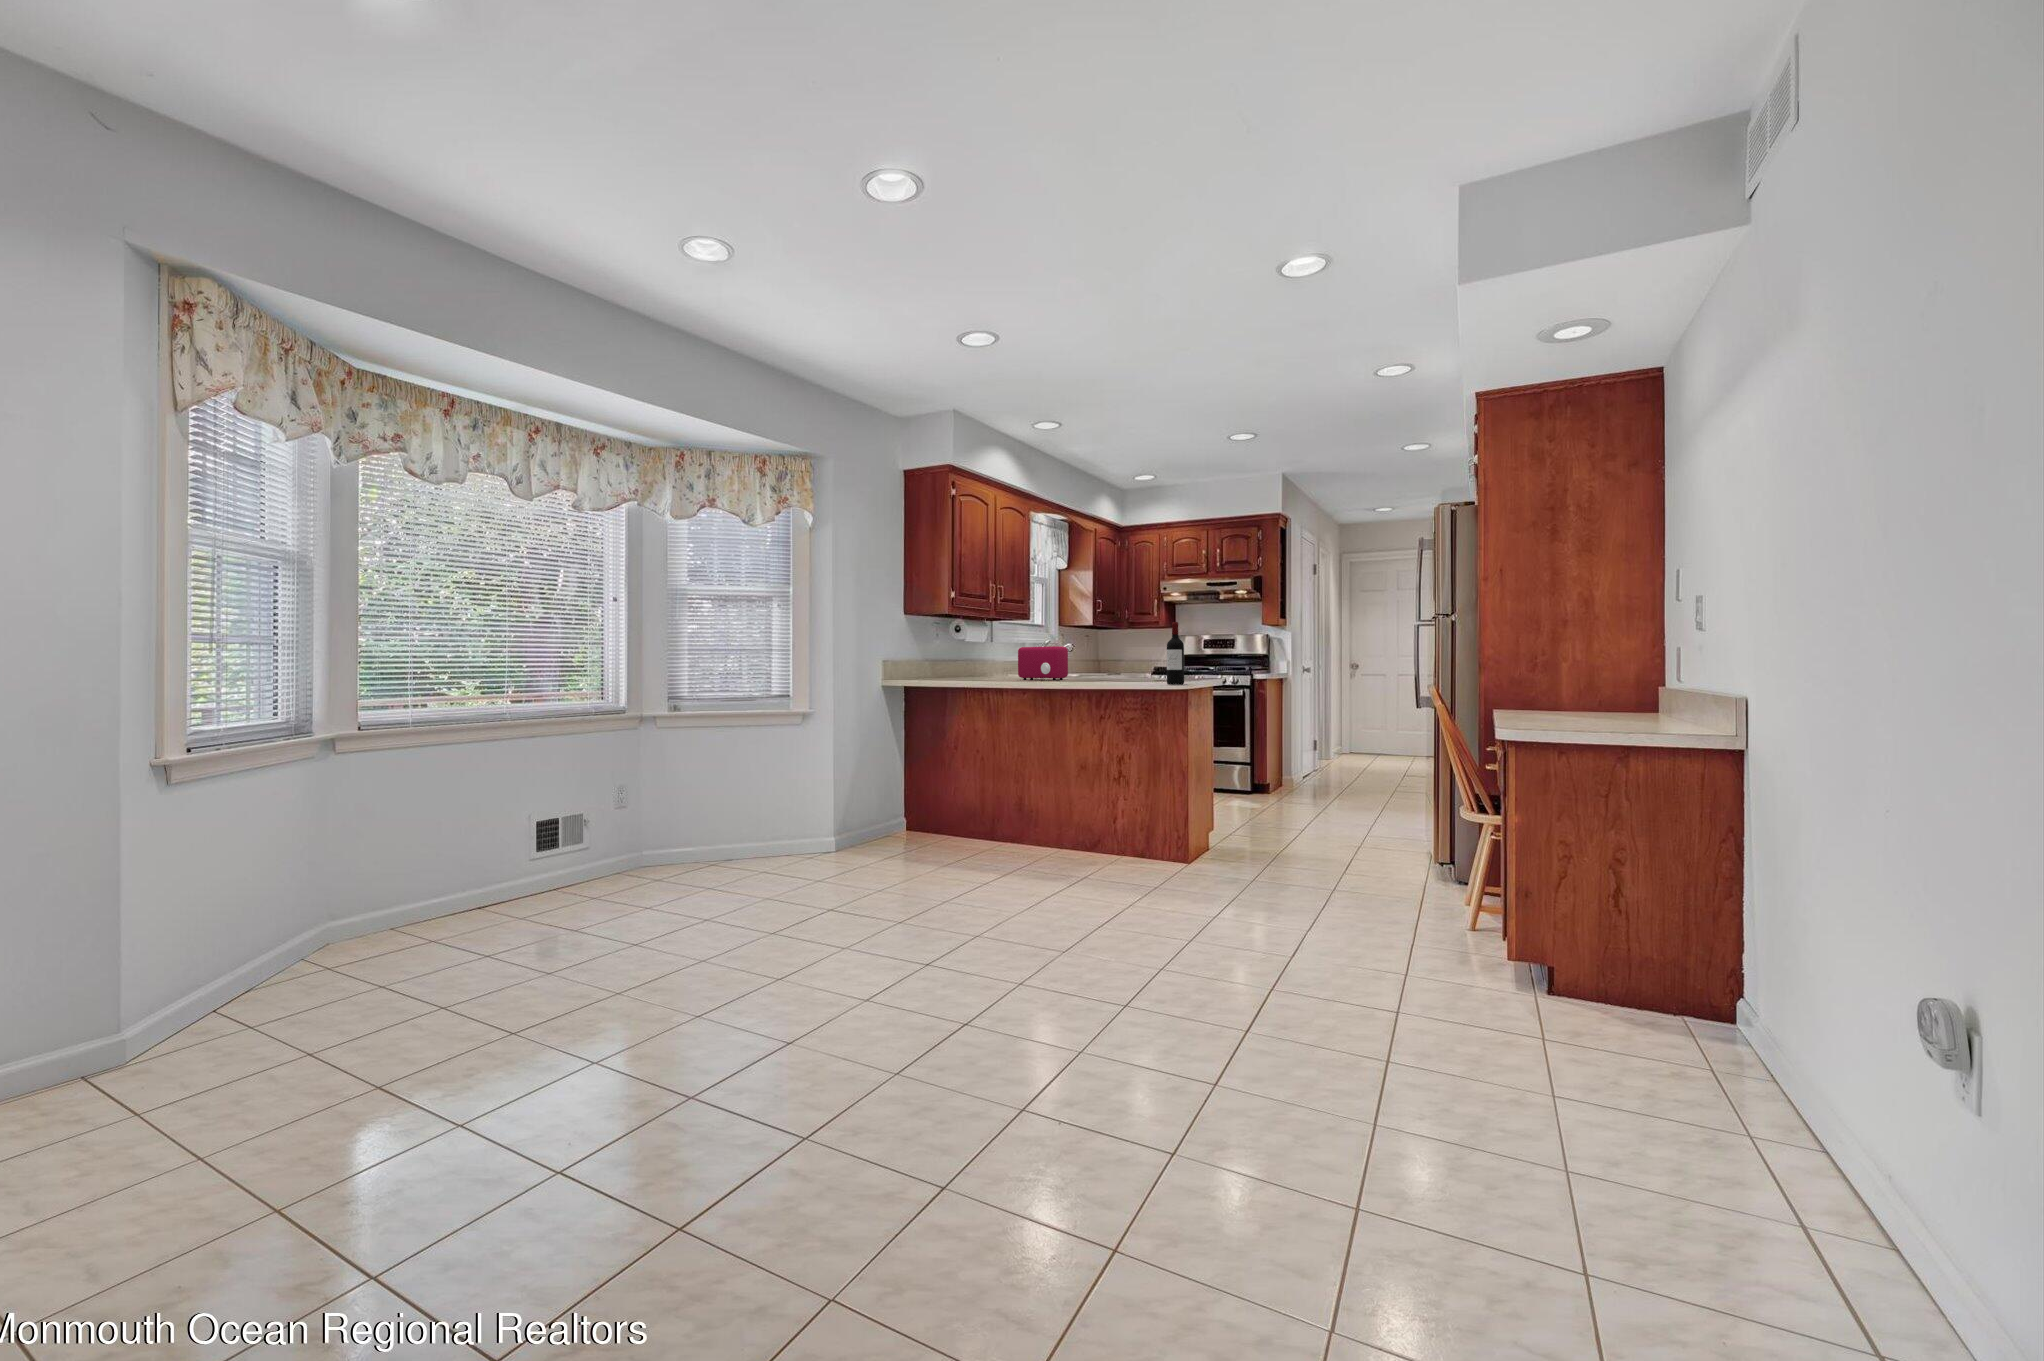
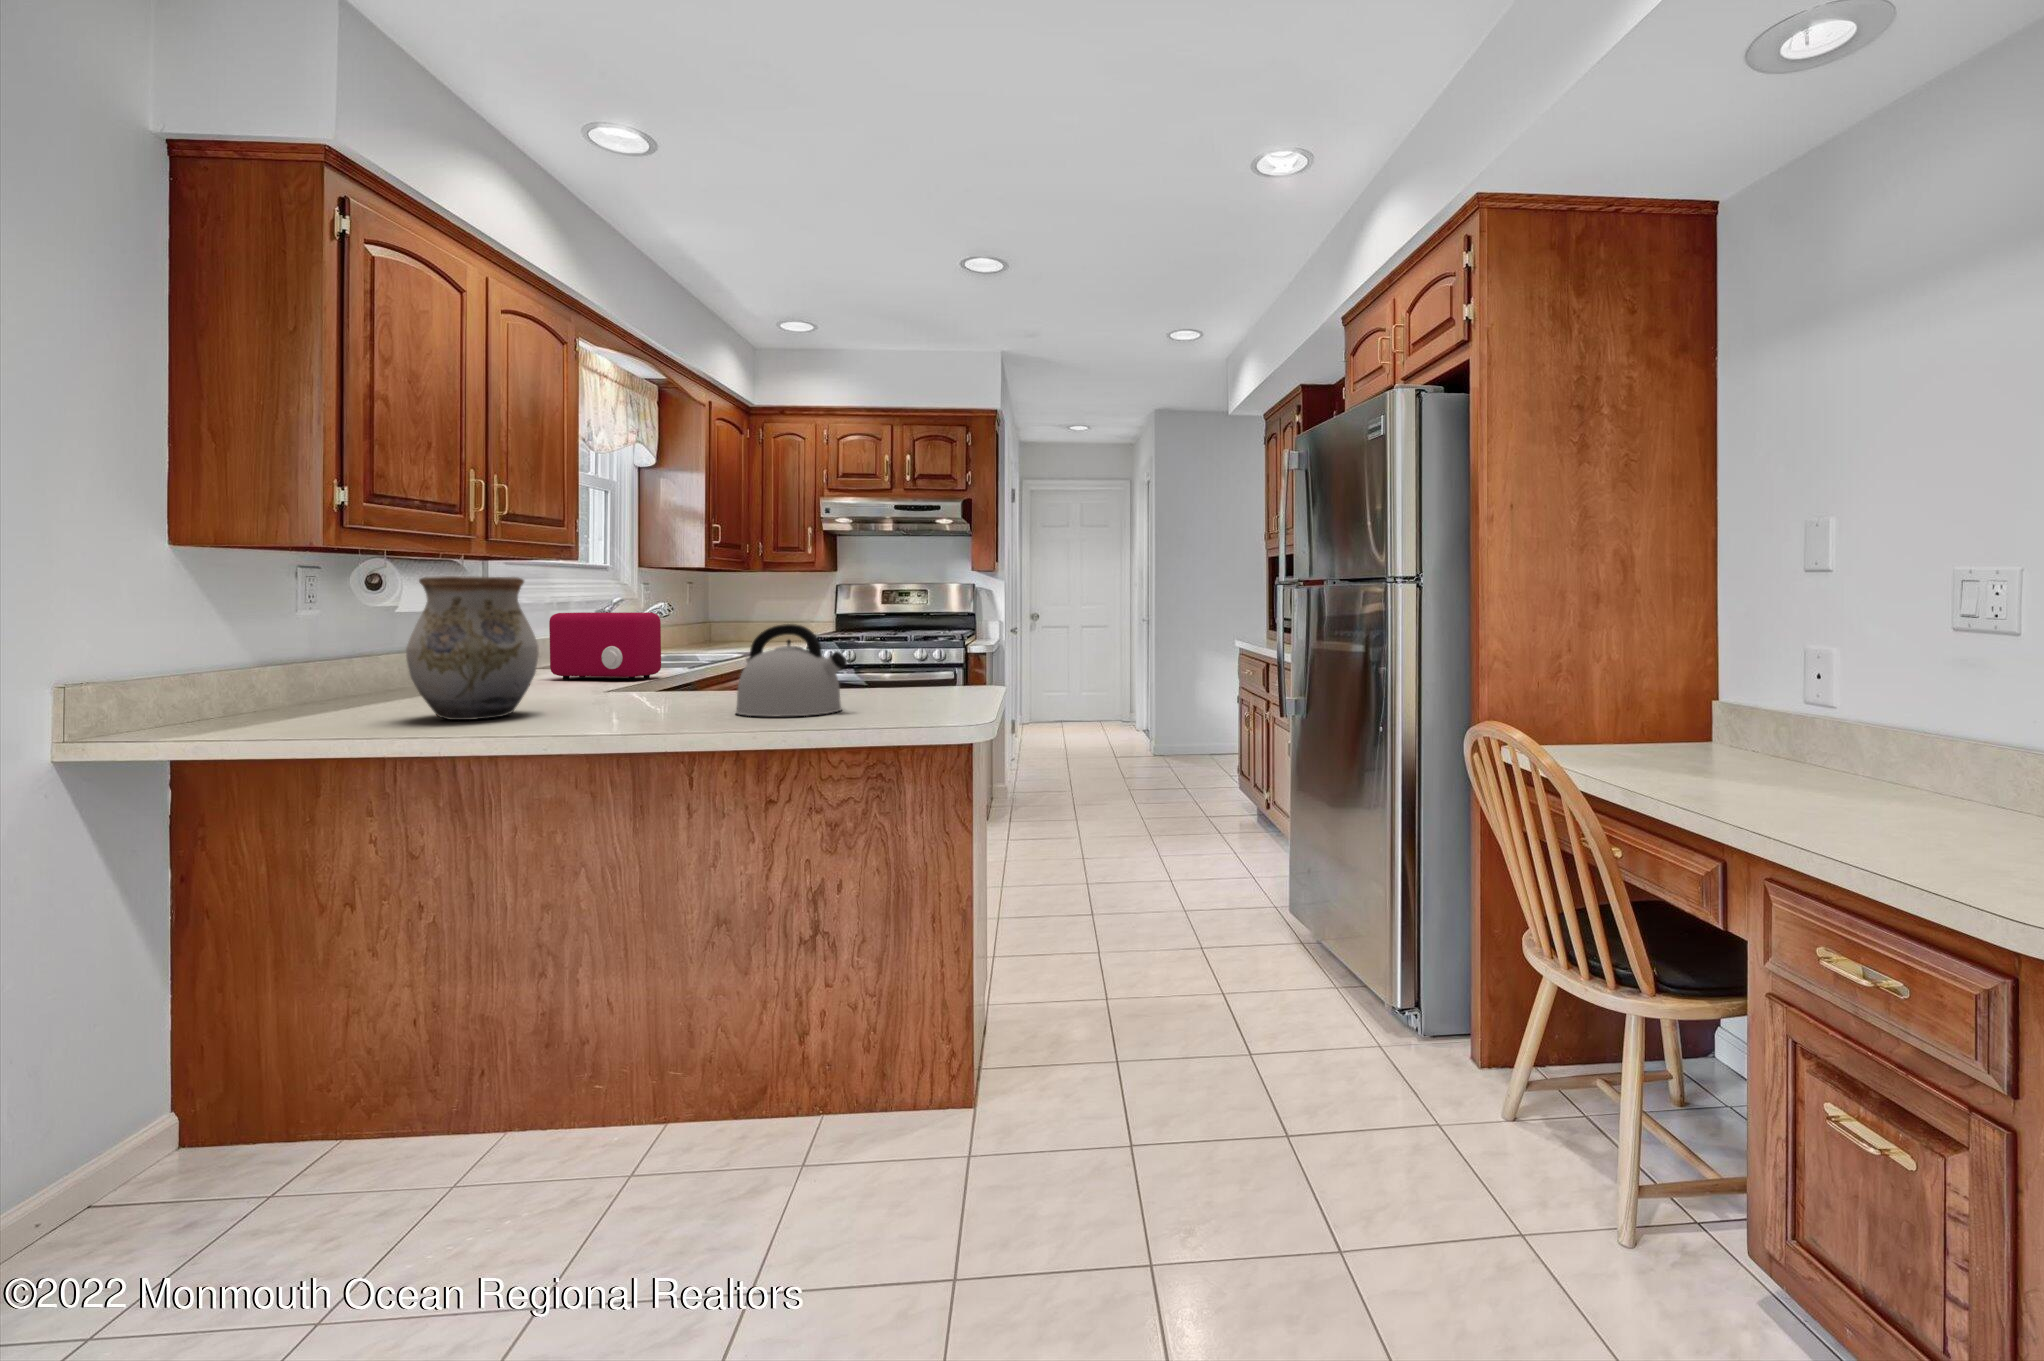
wine bottle: present [1167,622,1184,684] -> none [889,577,925,708]
vase: none [973,626,1019,685] -> present [406,576,539,720]
kettle: none [1097,645,1146,685] -> present [736,624,847,716]

